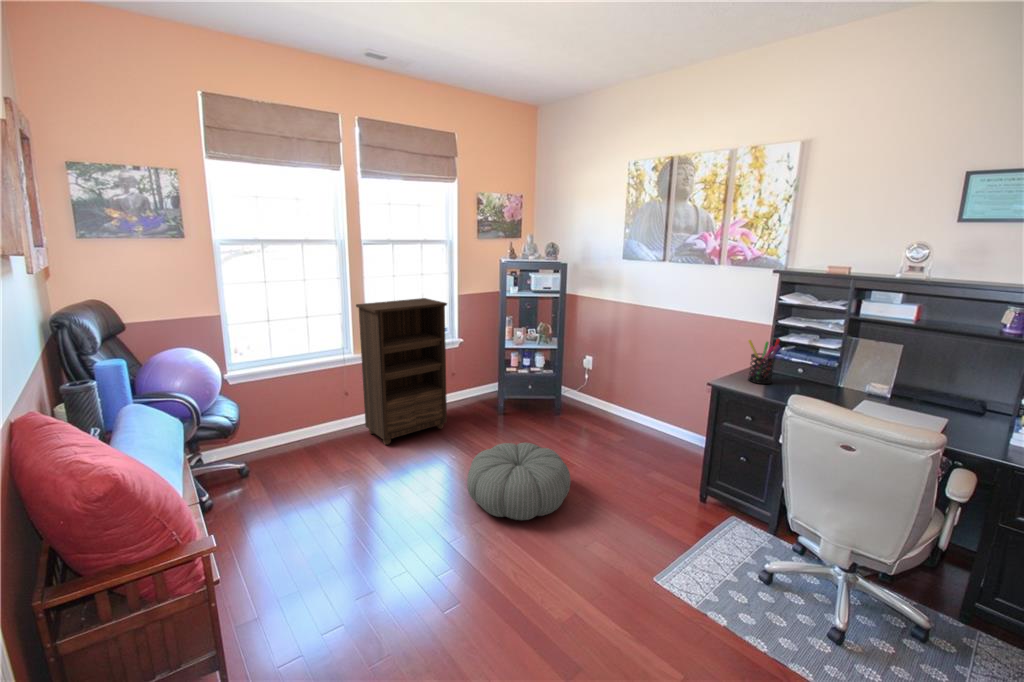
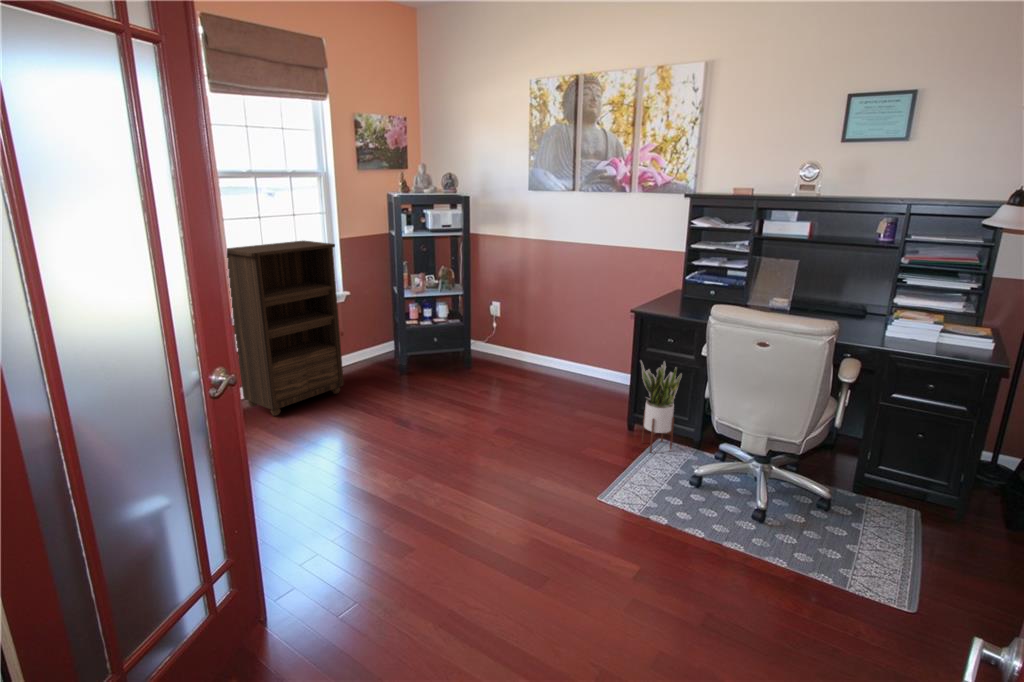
pen holder: present [748,339,782,384] -> none [666,260,697,307]
potted plant: none [712,435,758,532] -> present [641,361,682,453]
pouf: present [467,443,571,520] -> none [389,391,501,468]

